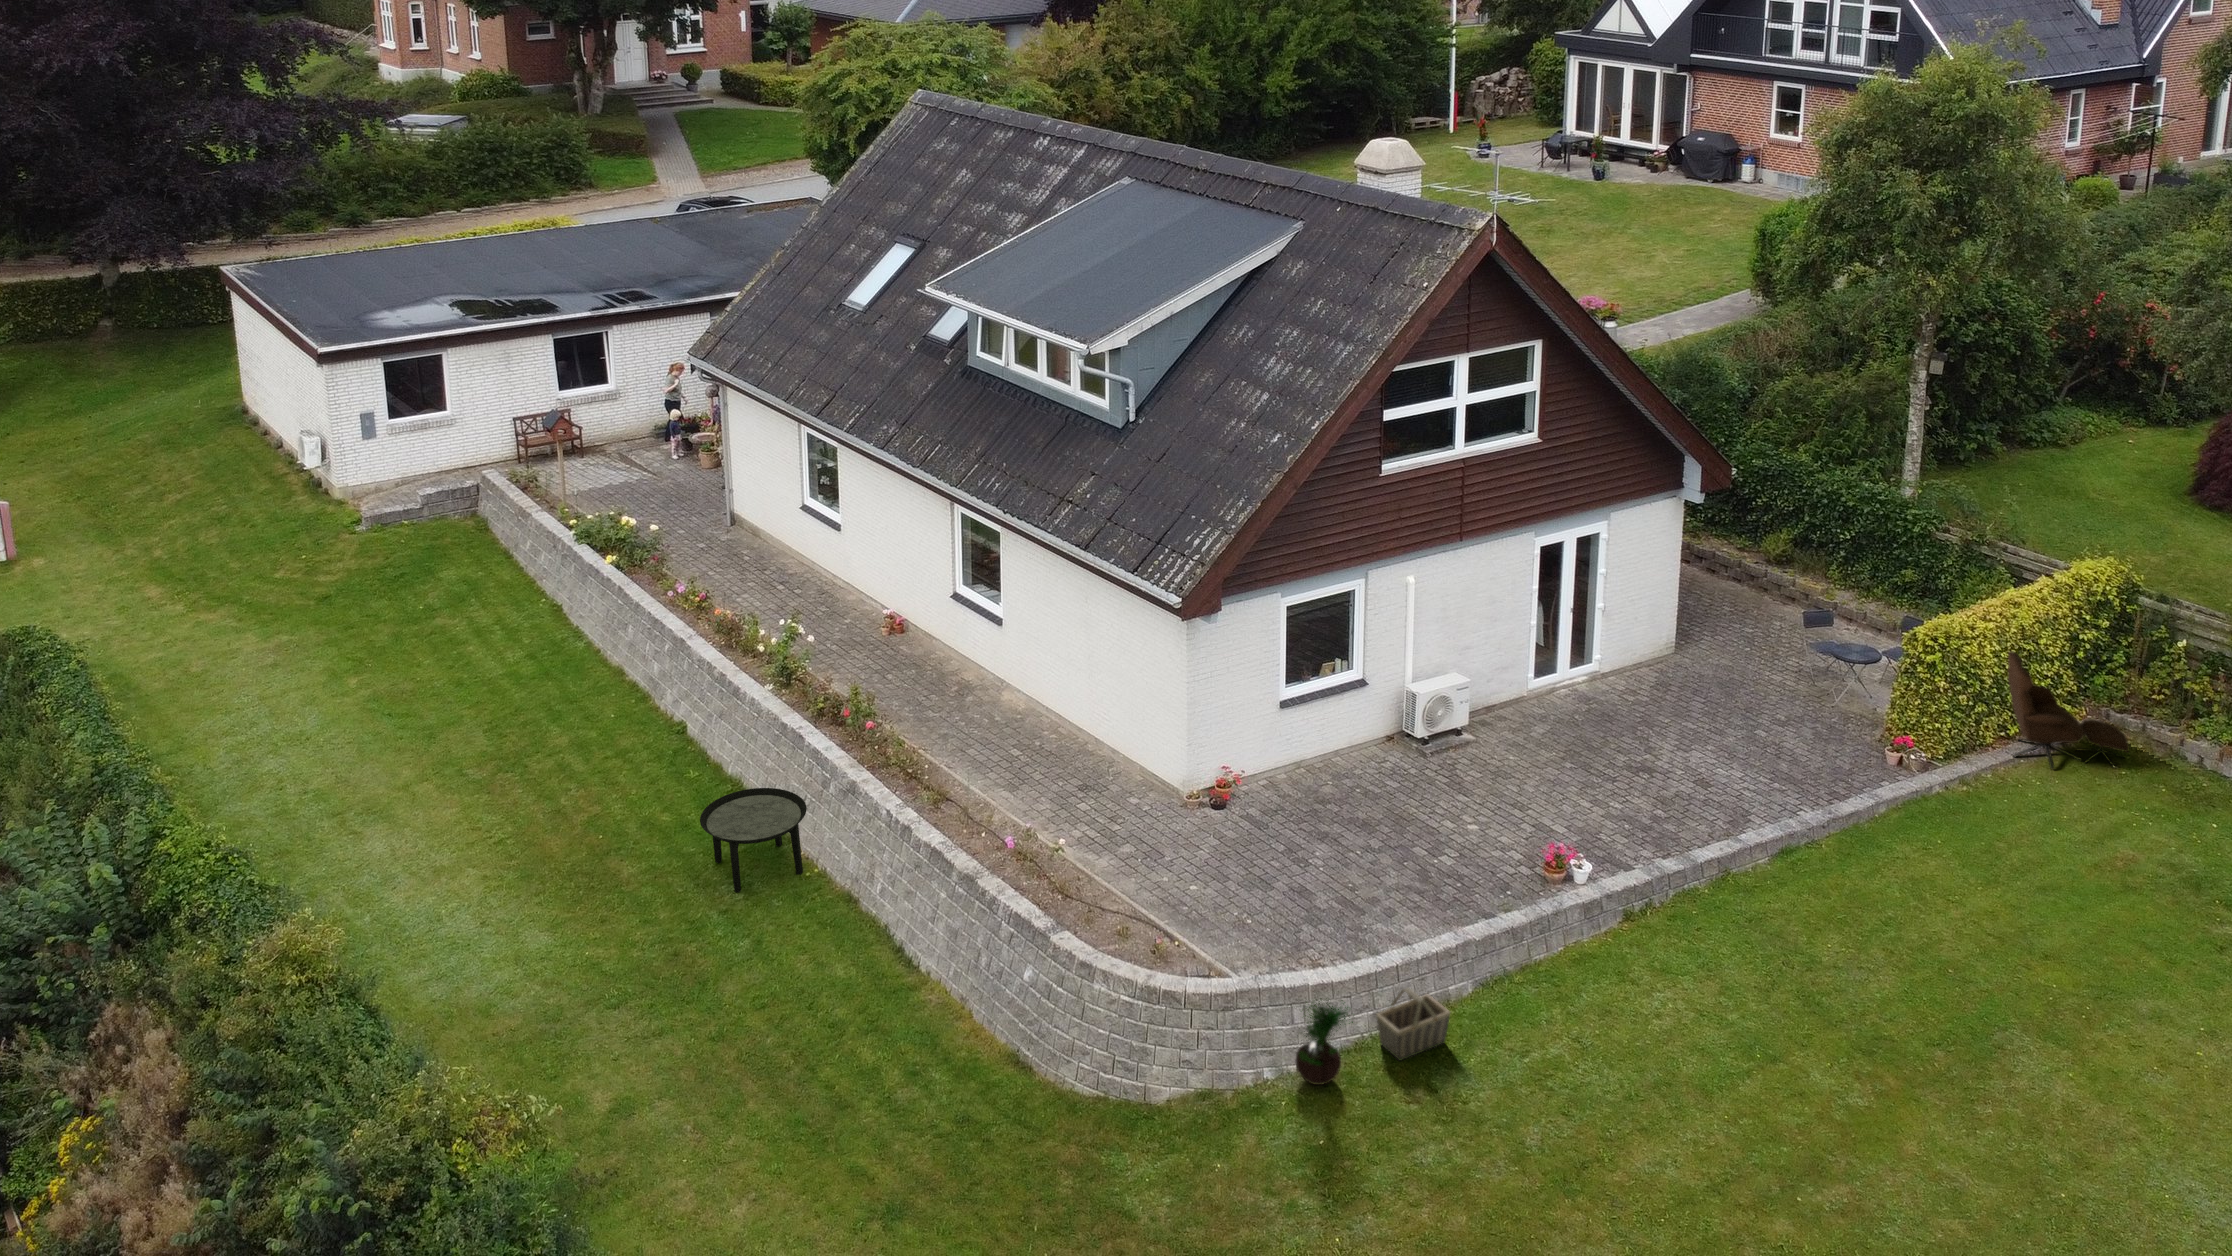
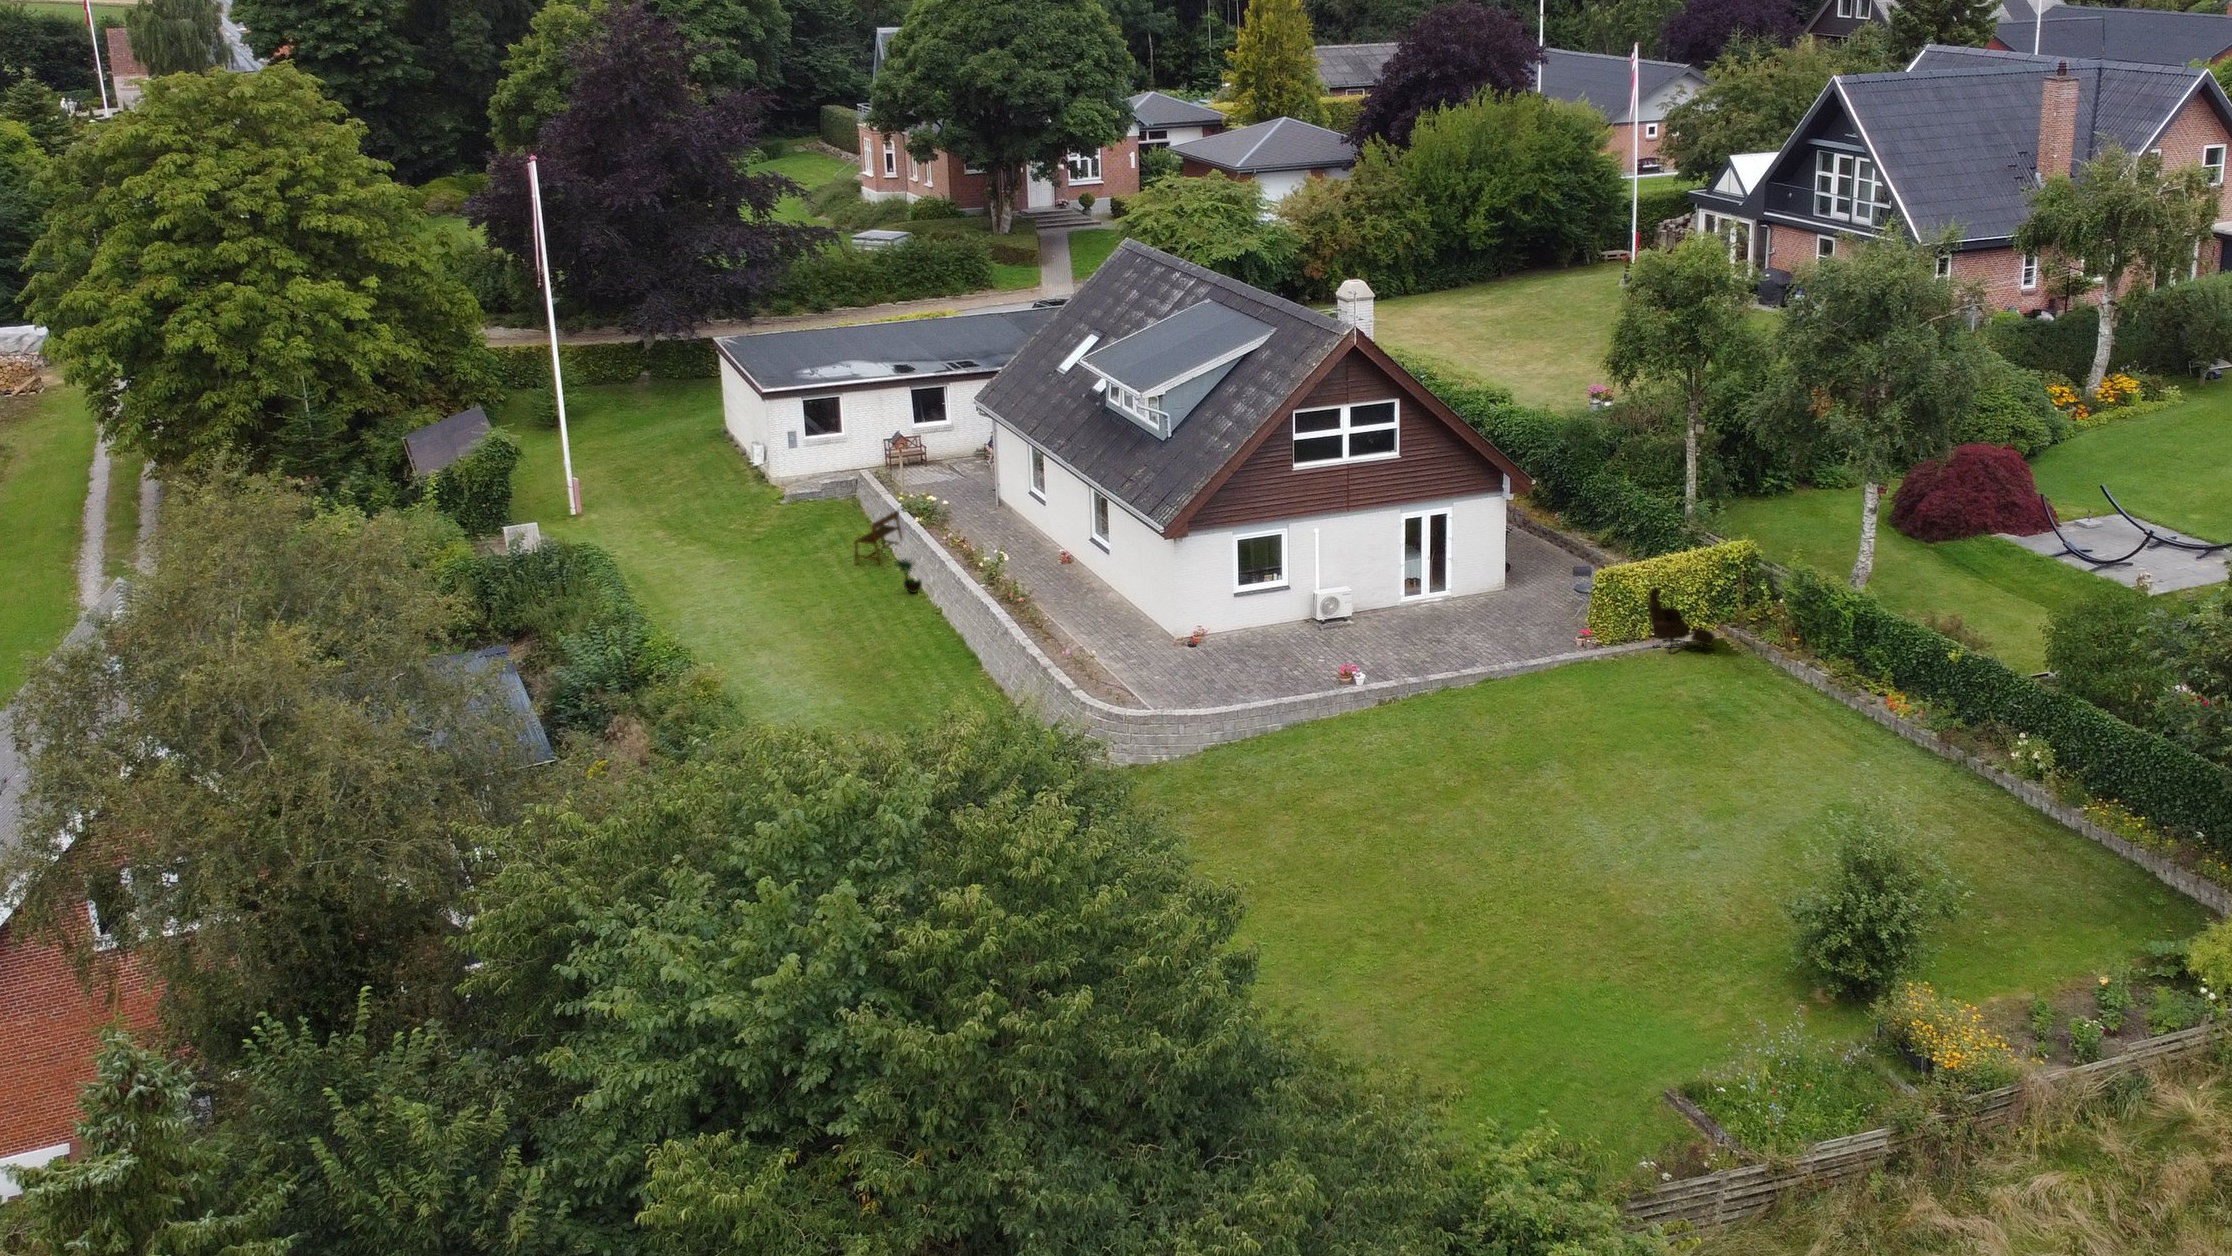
bench: none [505,541,588,640] -> present [855,510,902,565]
round table: present [700,788,807,893] -> none [924,632,982,683]
basket: present [1376,988,1450,1060] -> none [1219,719,1256,754]
potted tree: present [1295,1001,1353,1085] -> present [895,558,922,593]

